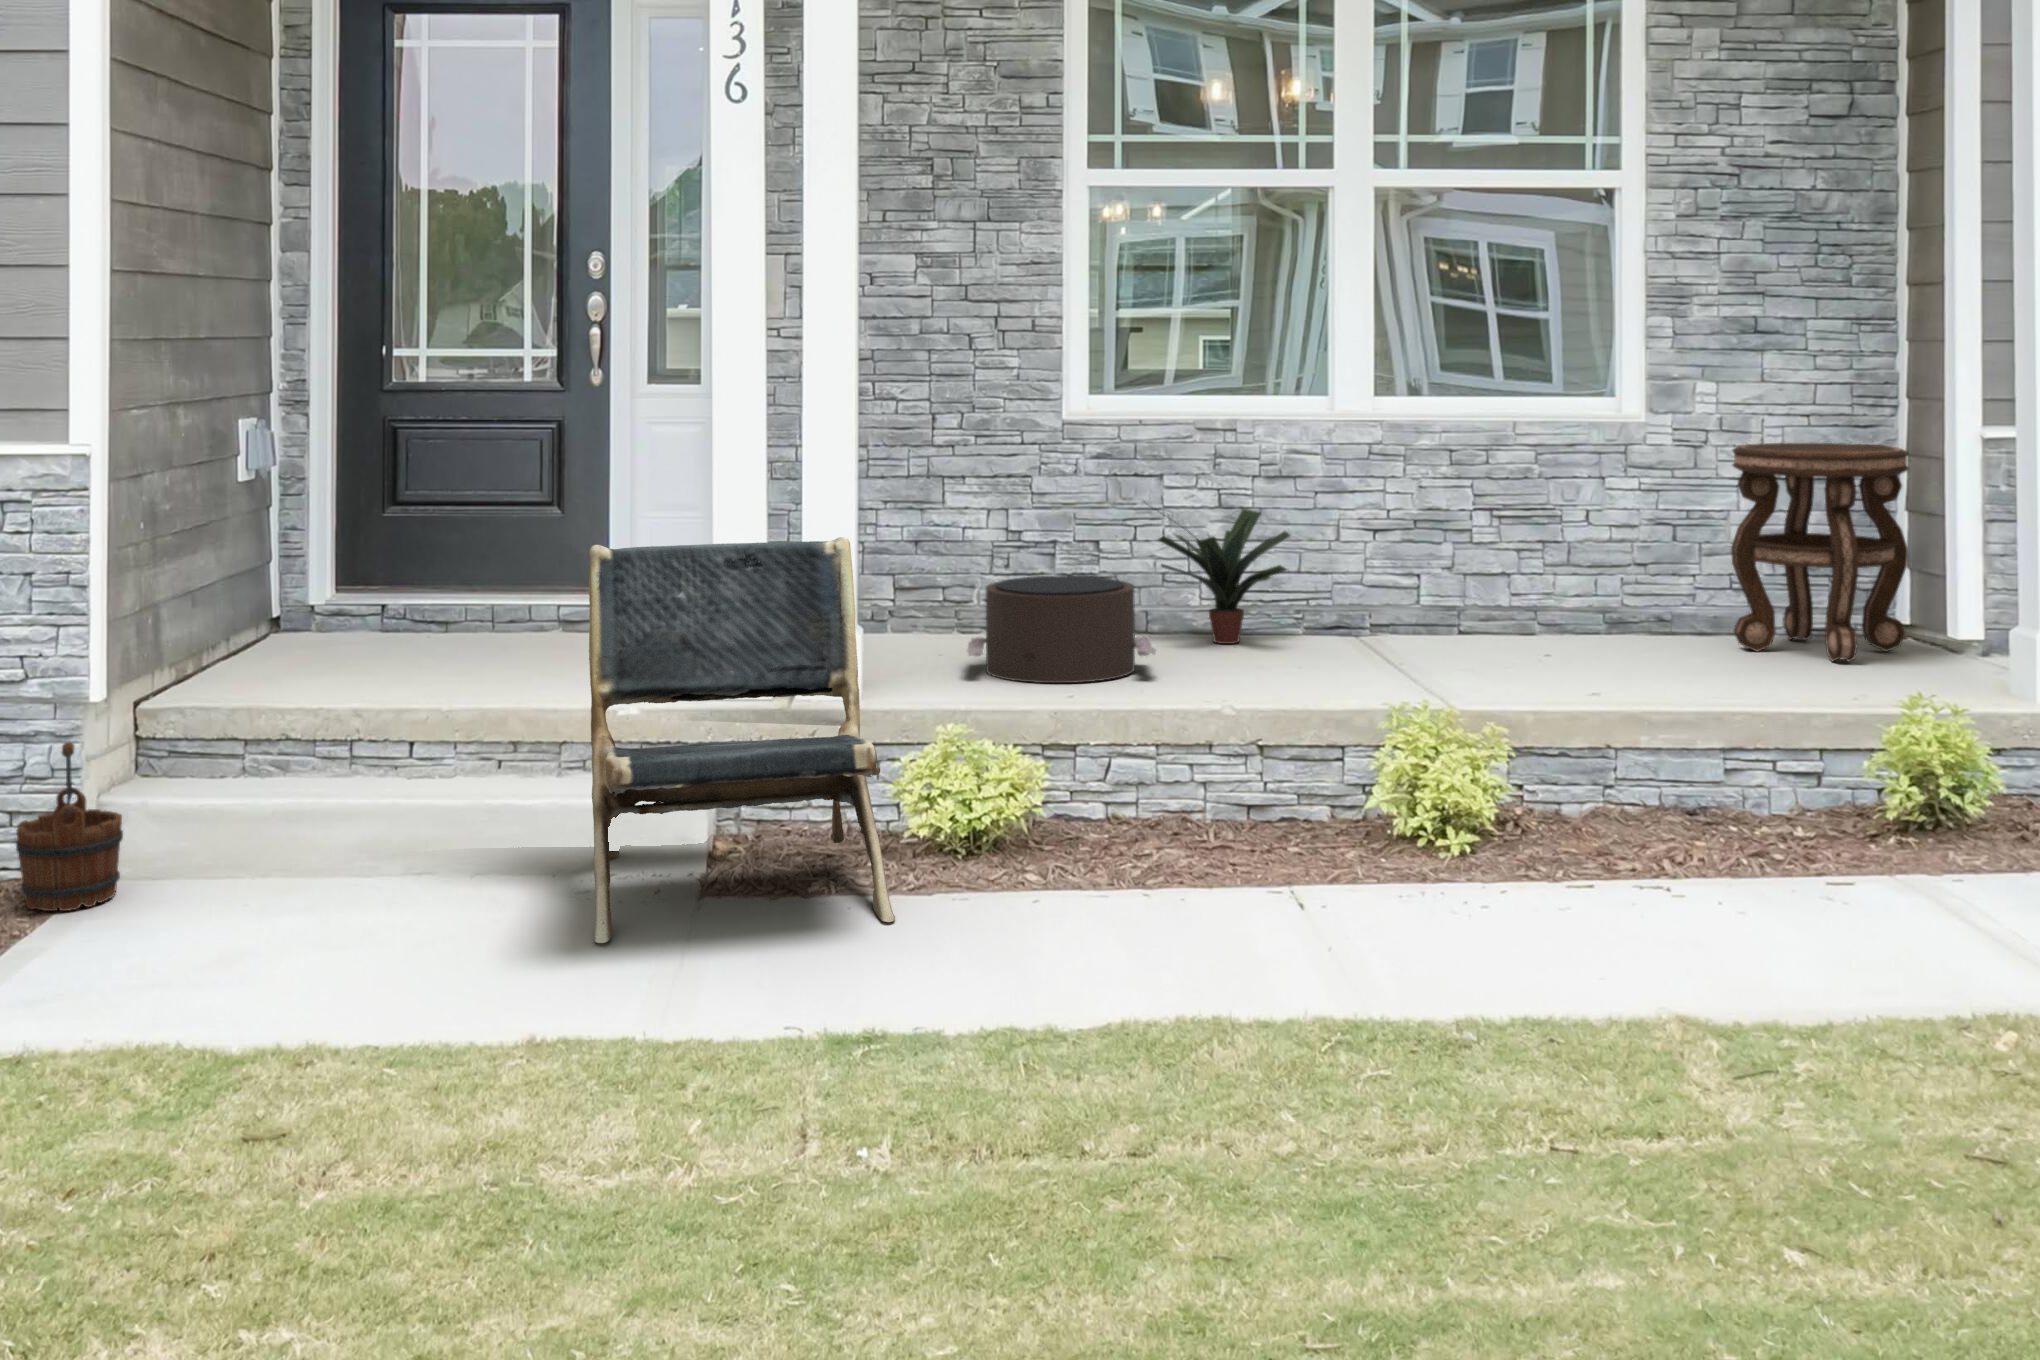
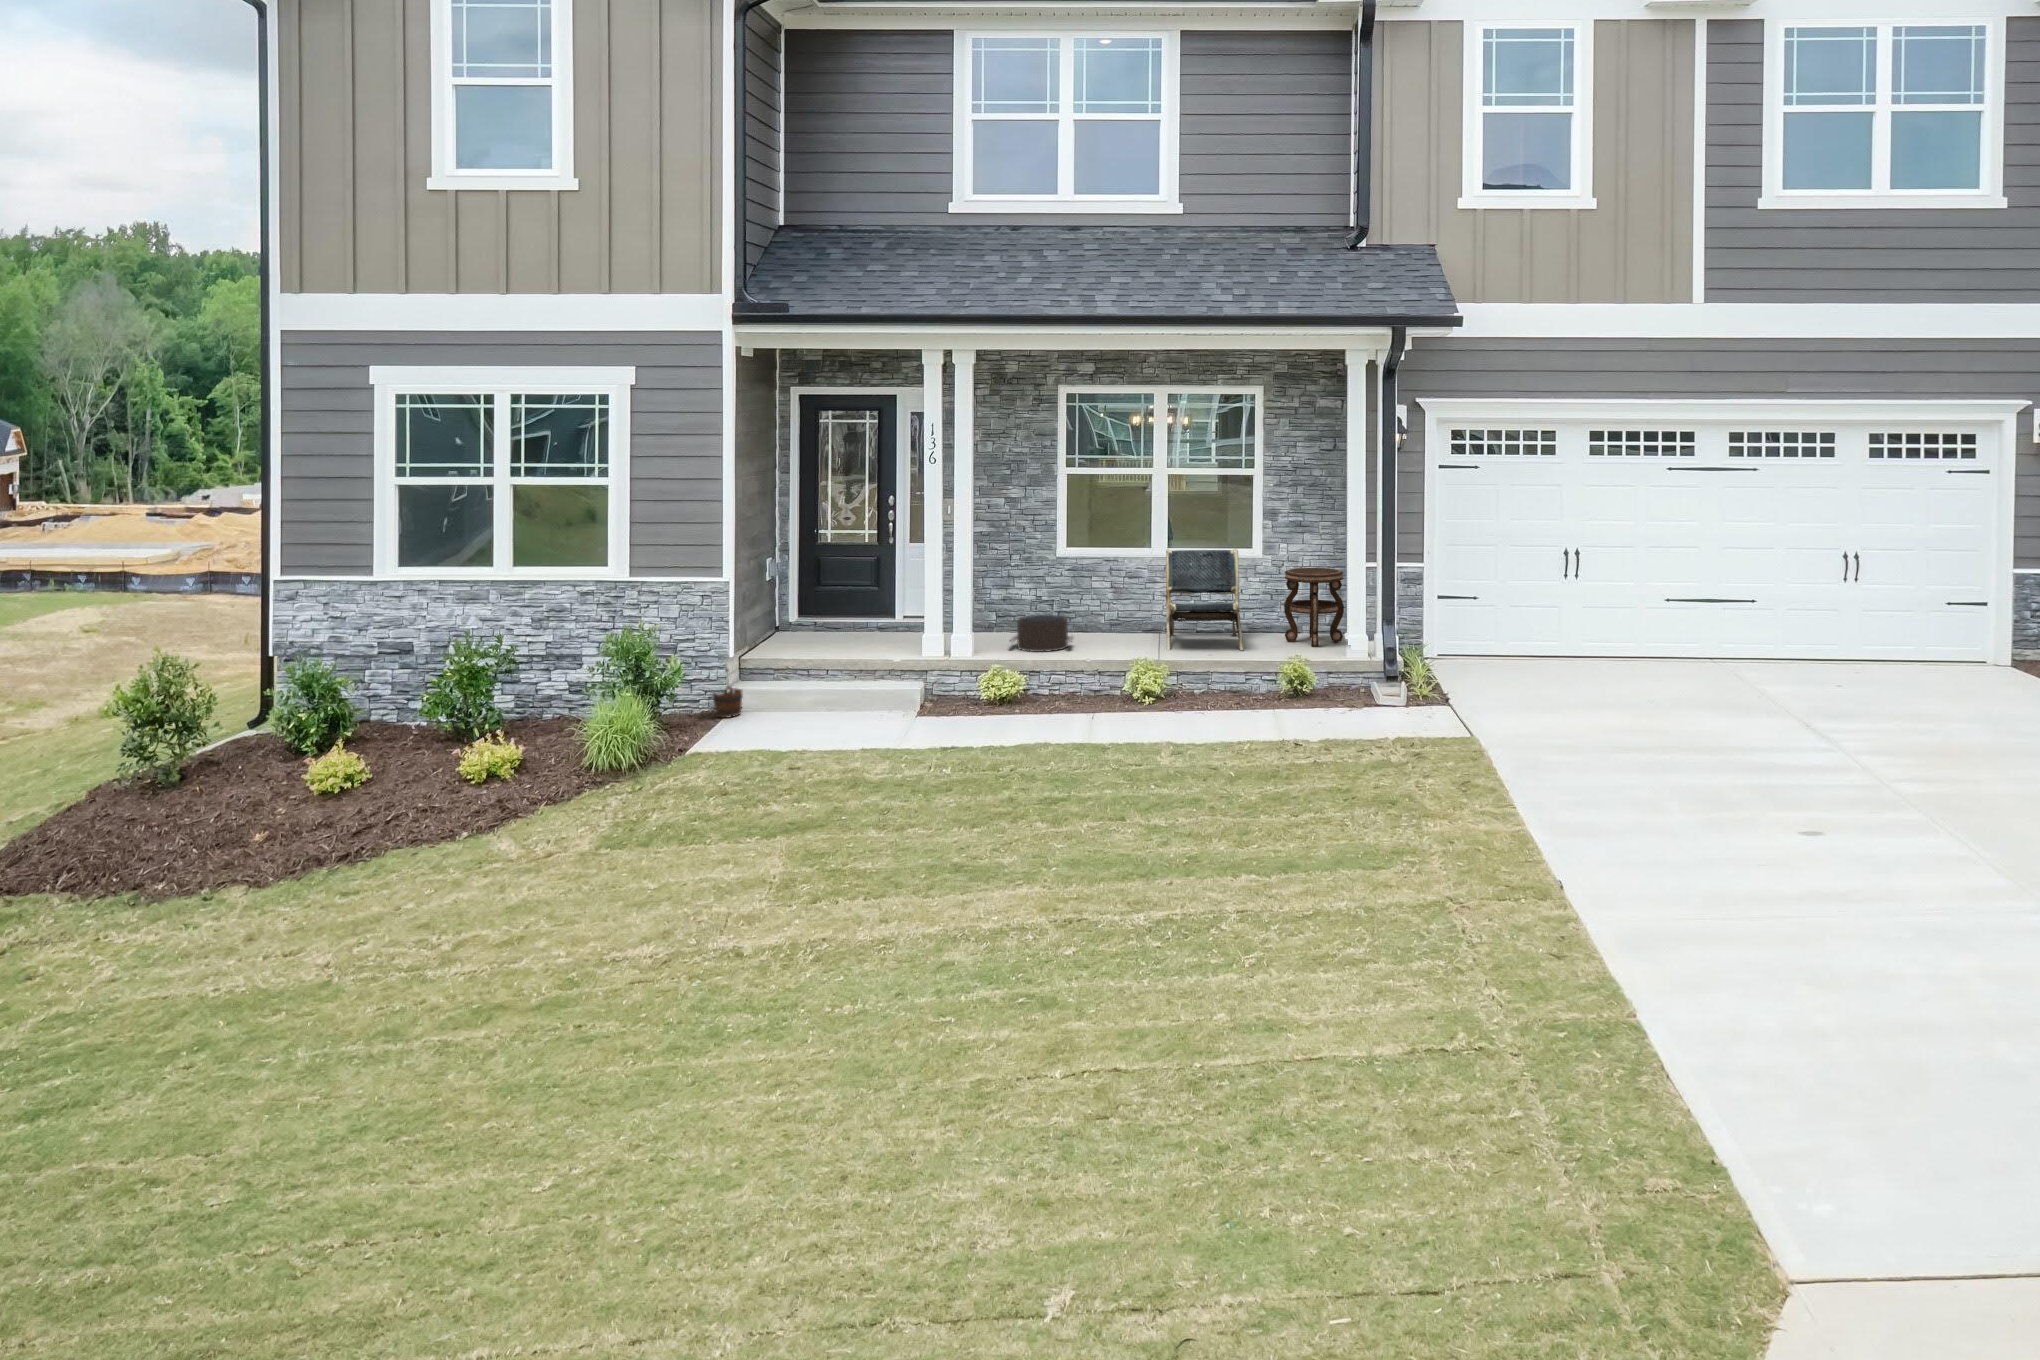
potted plant: present [1144,501,1290,644] -> none [1078,588,1132,638]
lounge chair: present [589,537,895,943] -> present [1166,549,1244,650]

